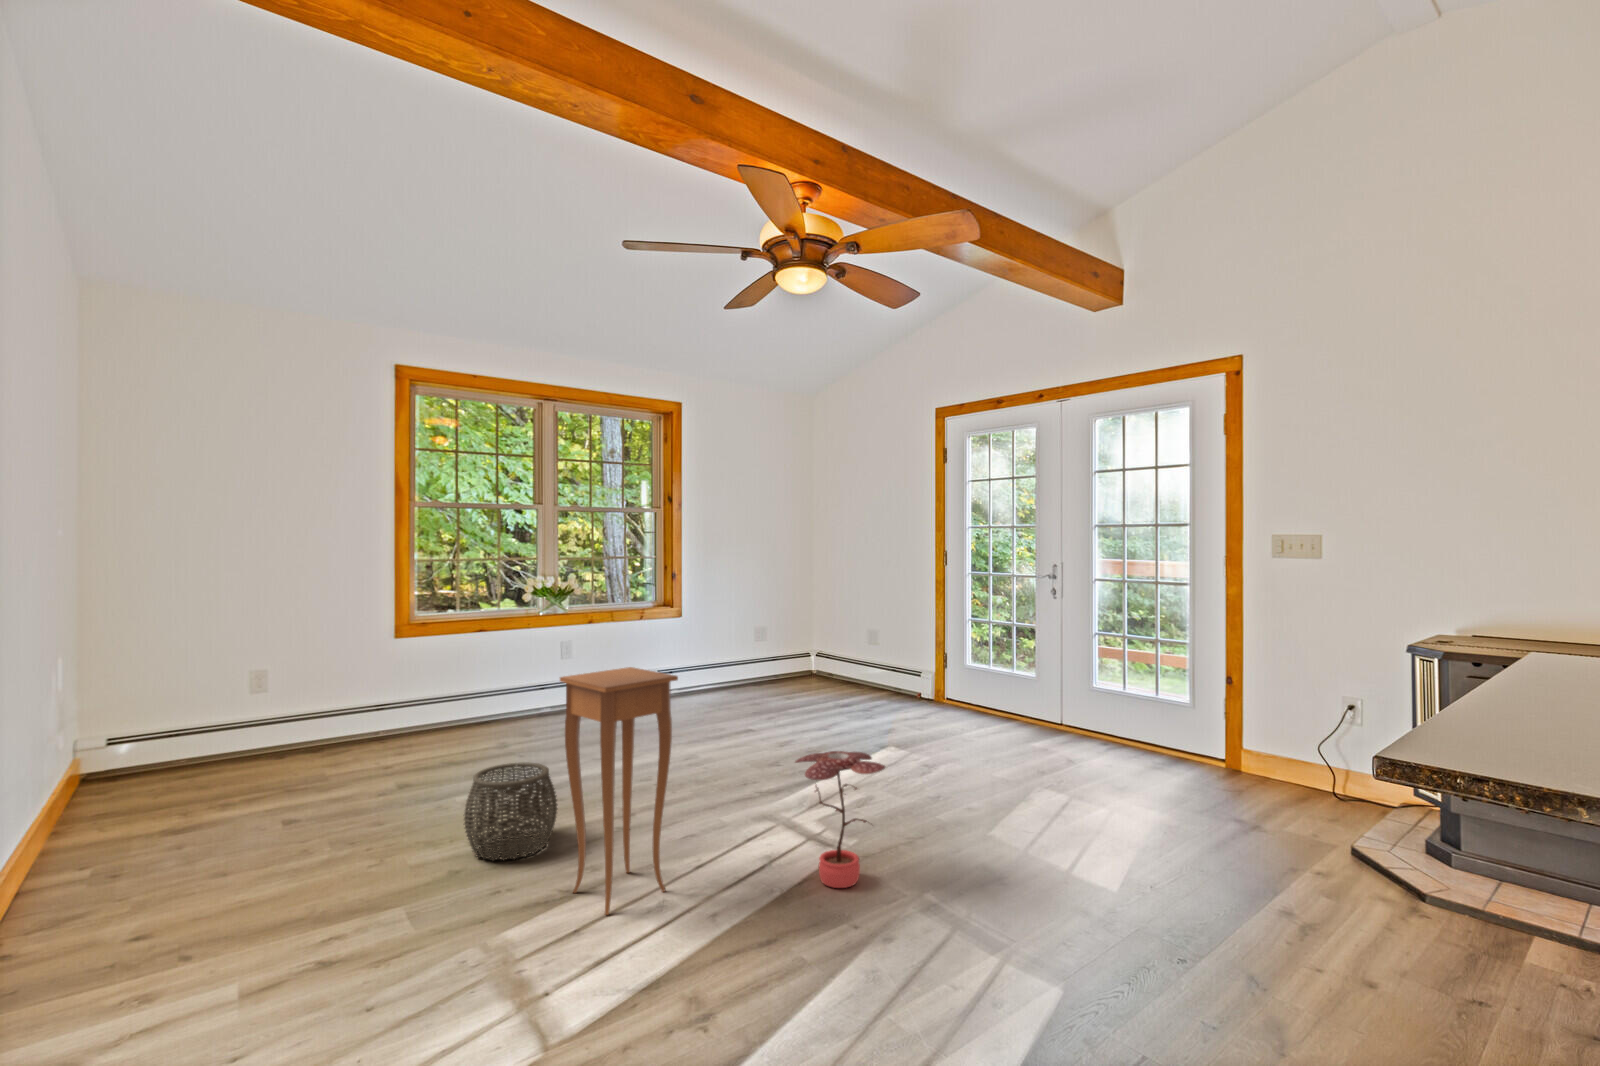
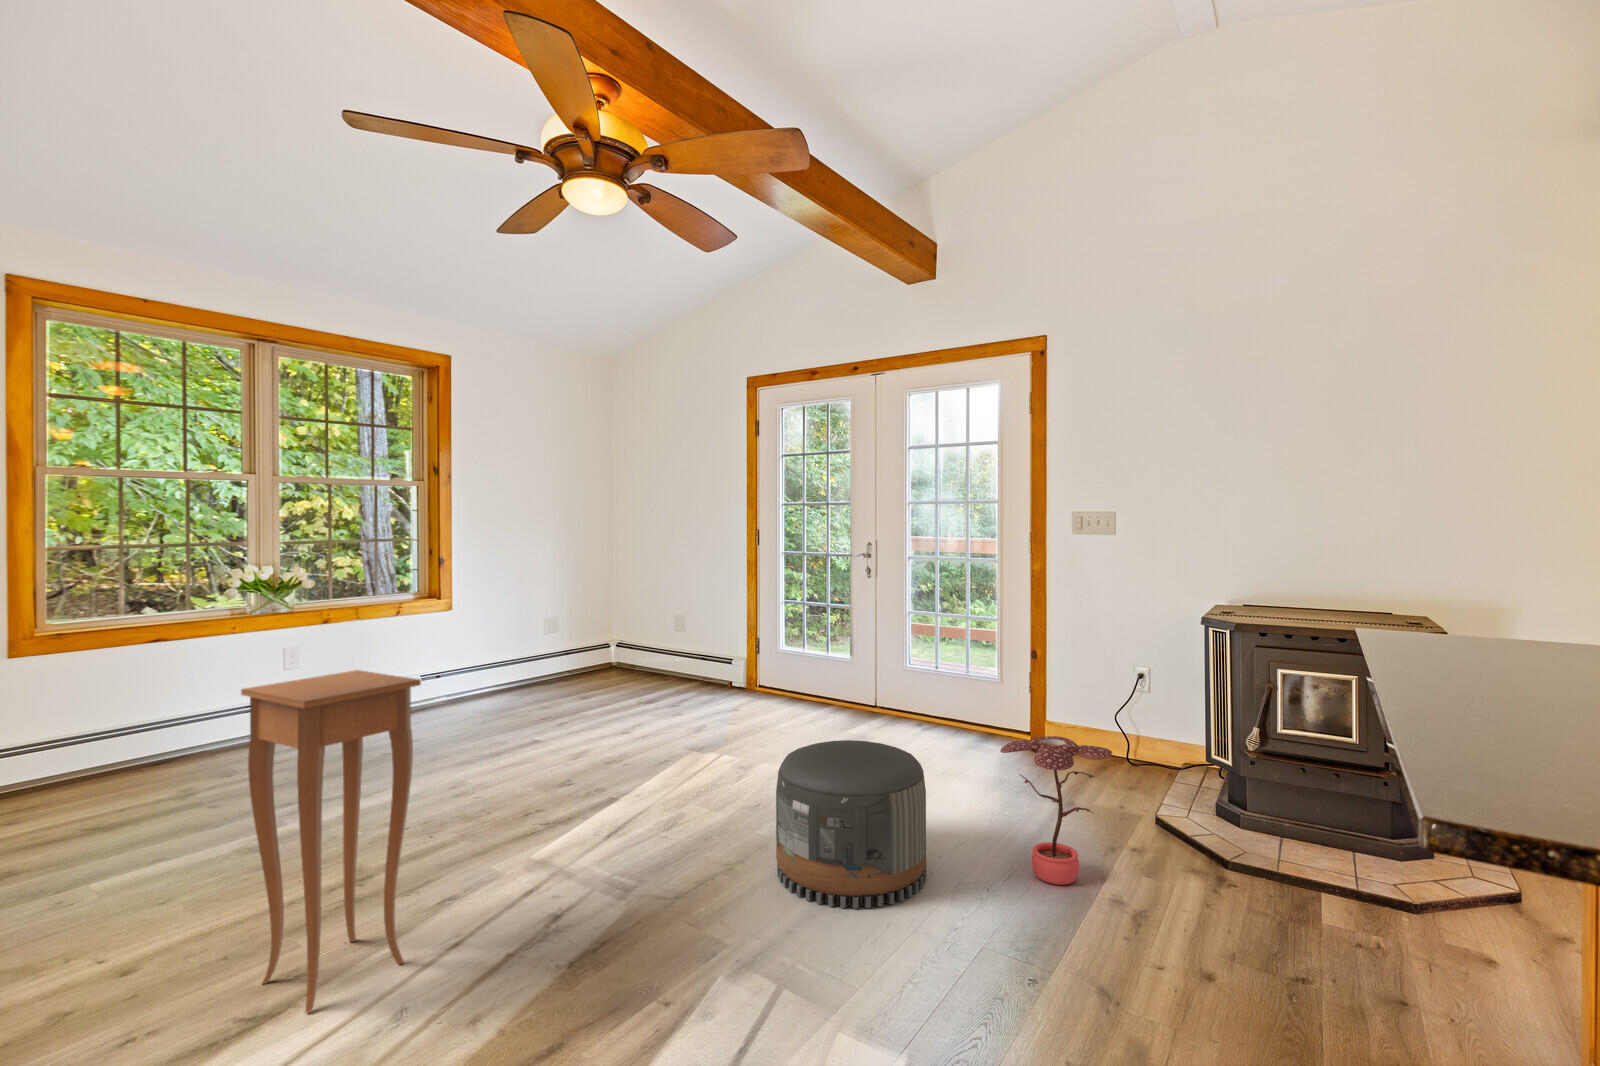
pouf: none [957,748,1097,895] -> present [776,740,926,908]
potted plant: present [795,751,885,888] -> present [1000,736,1112,885]
woven basket: present [464,763,557,860] -> none [97,803,256,948]

